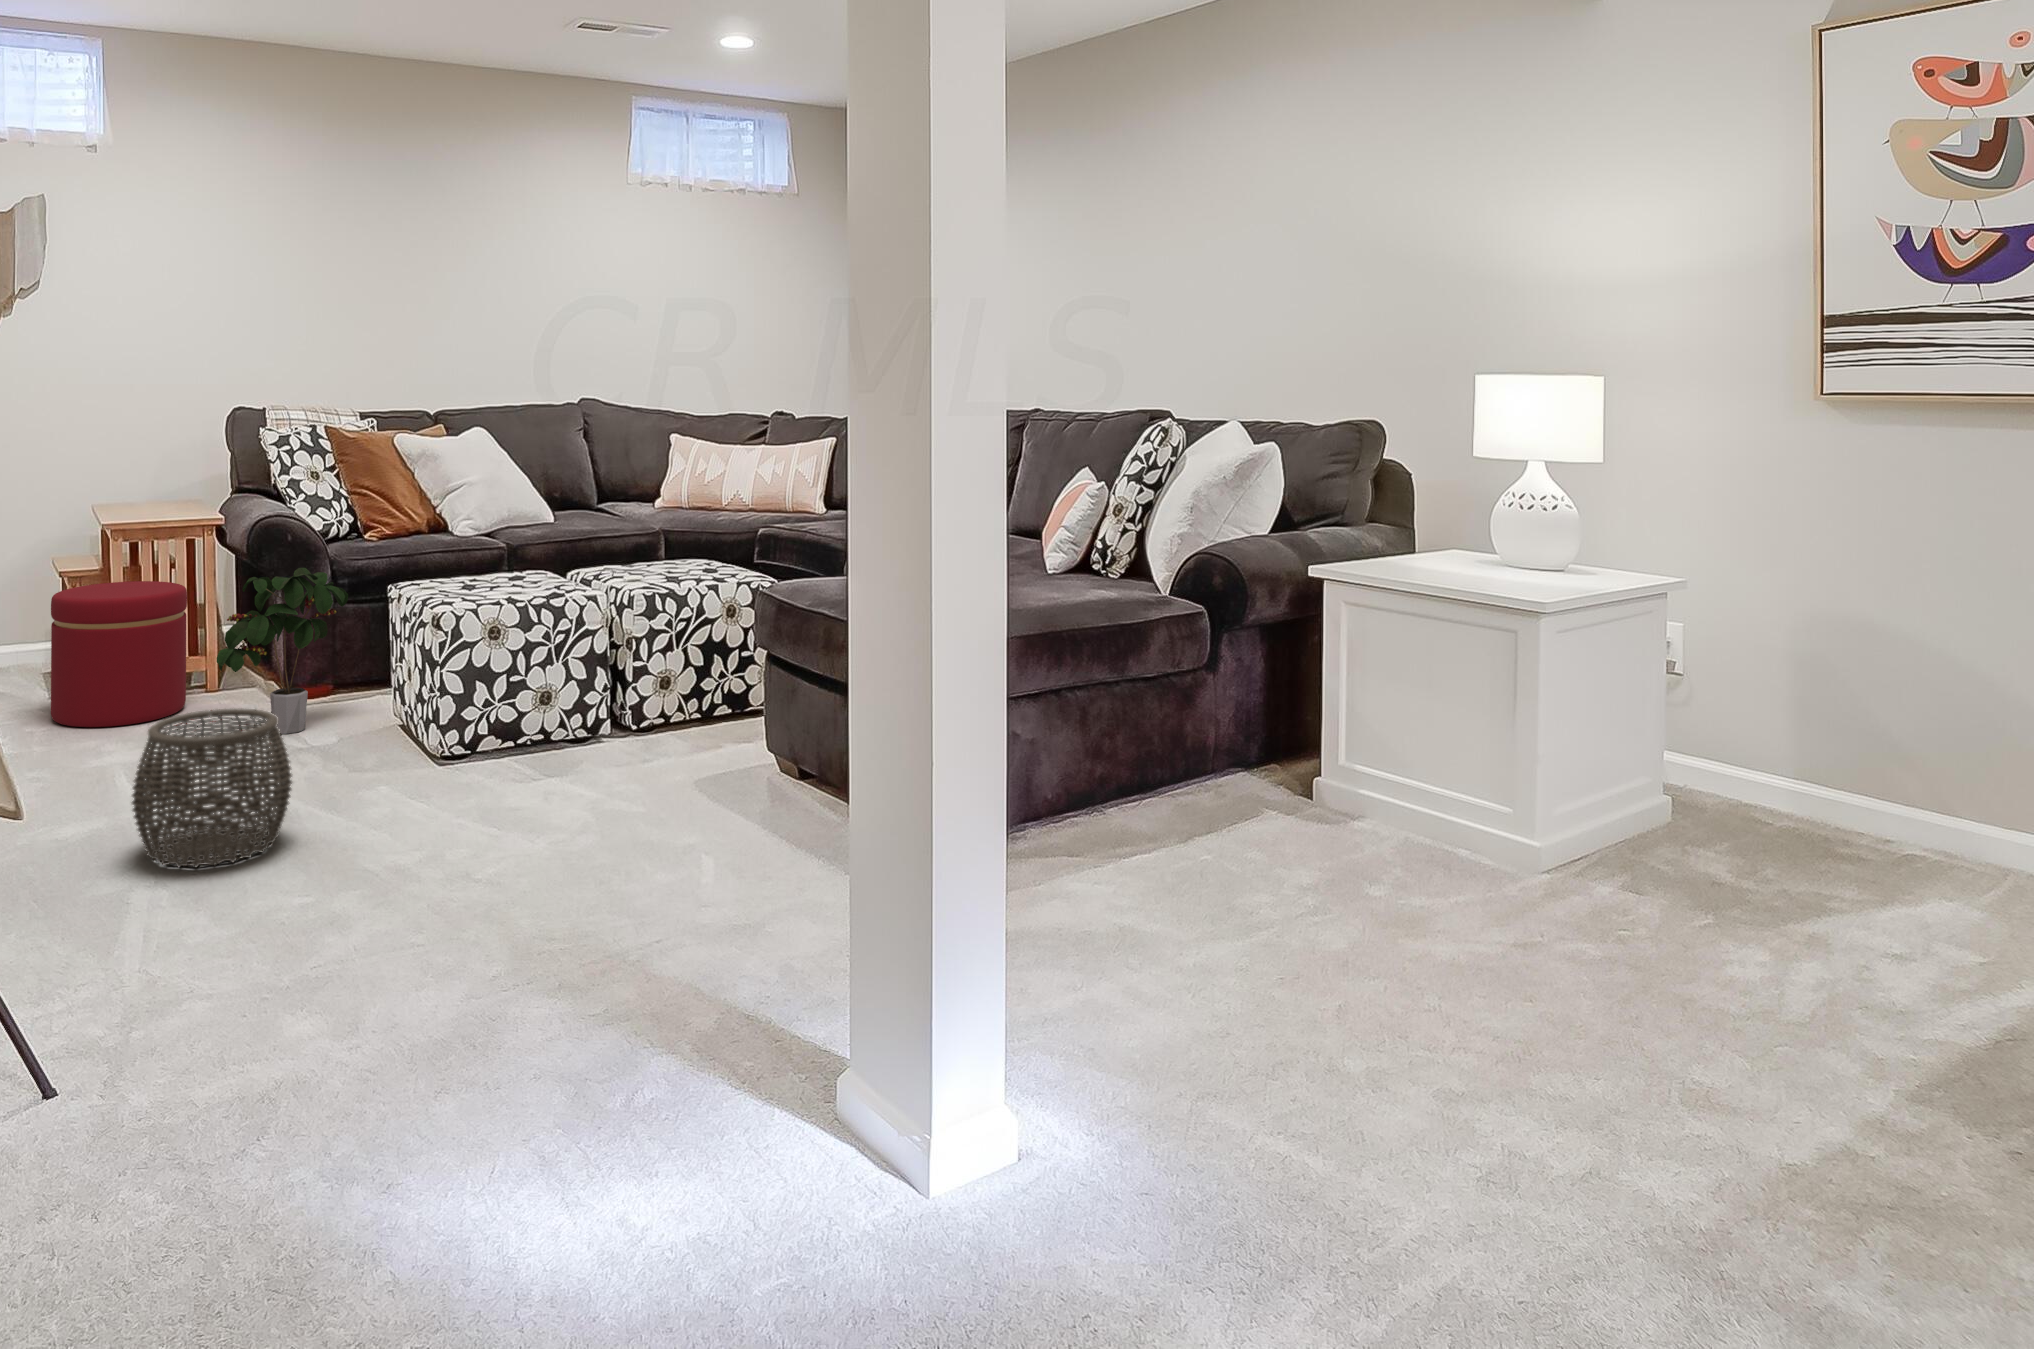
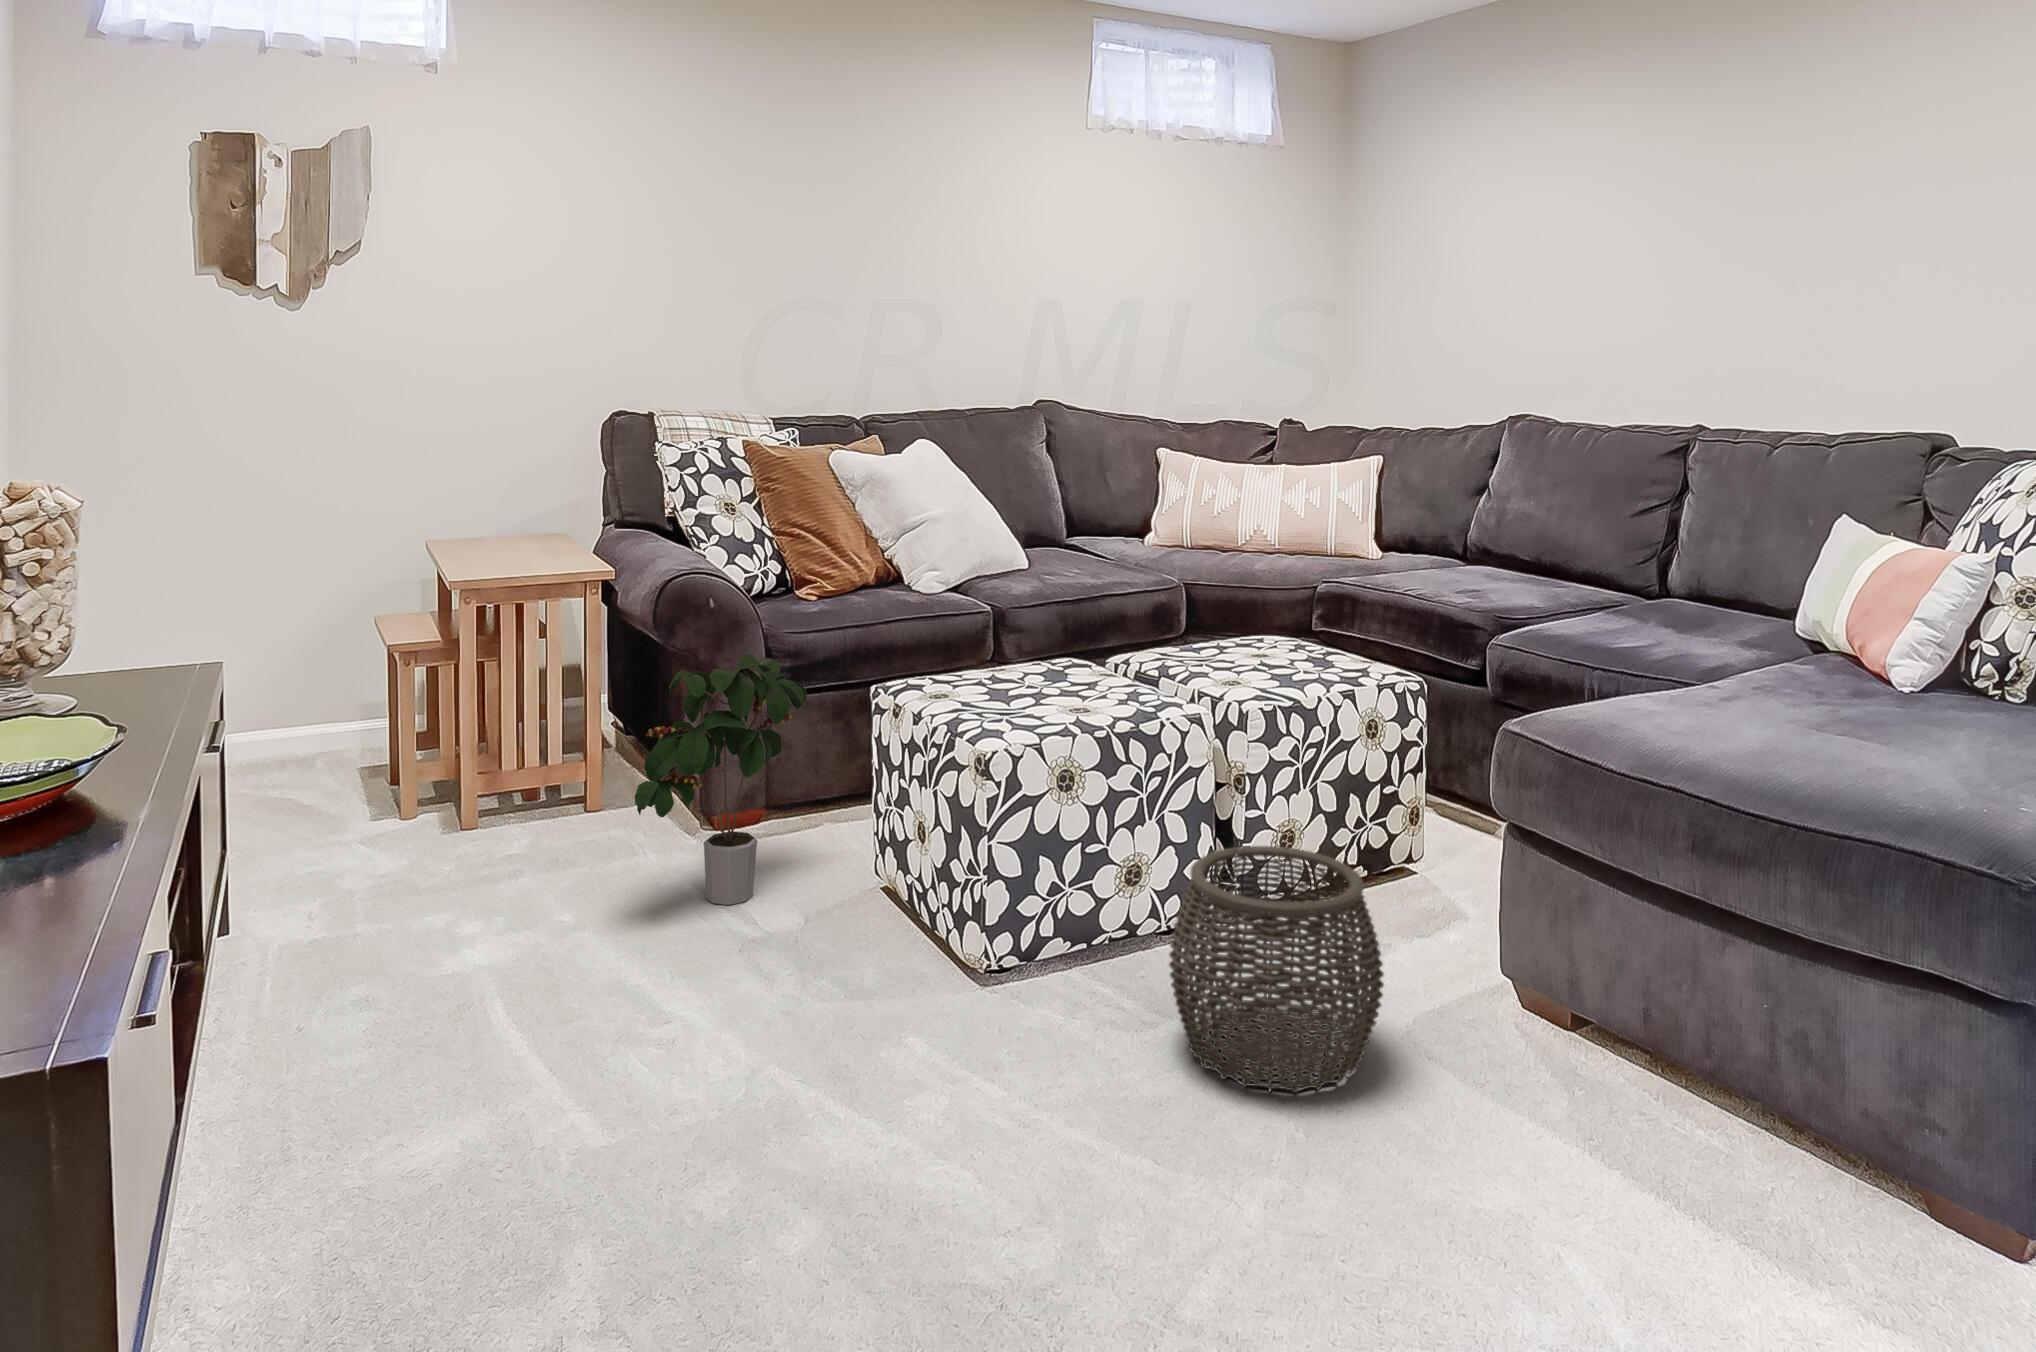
ottoman: present [51,581,187,727] -> none [384,660,573,883]
woven basket: present [132,709,292,867] -> present [1169,846,1384,1093]

